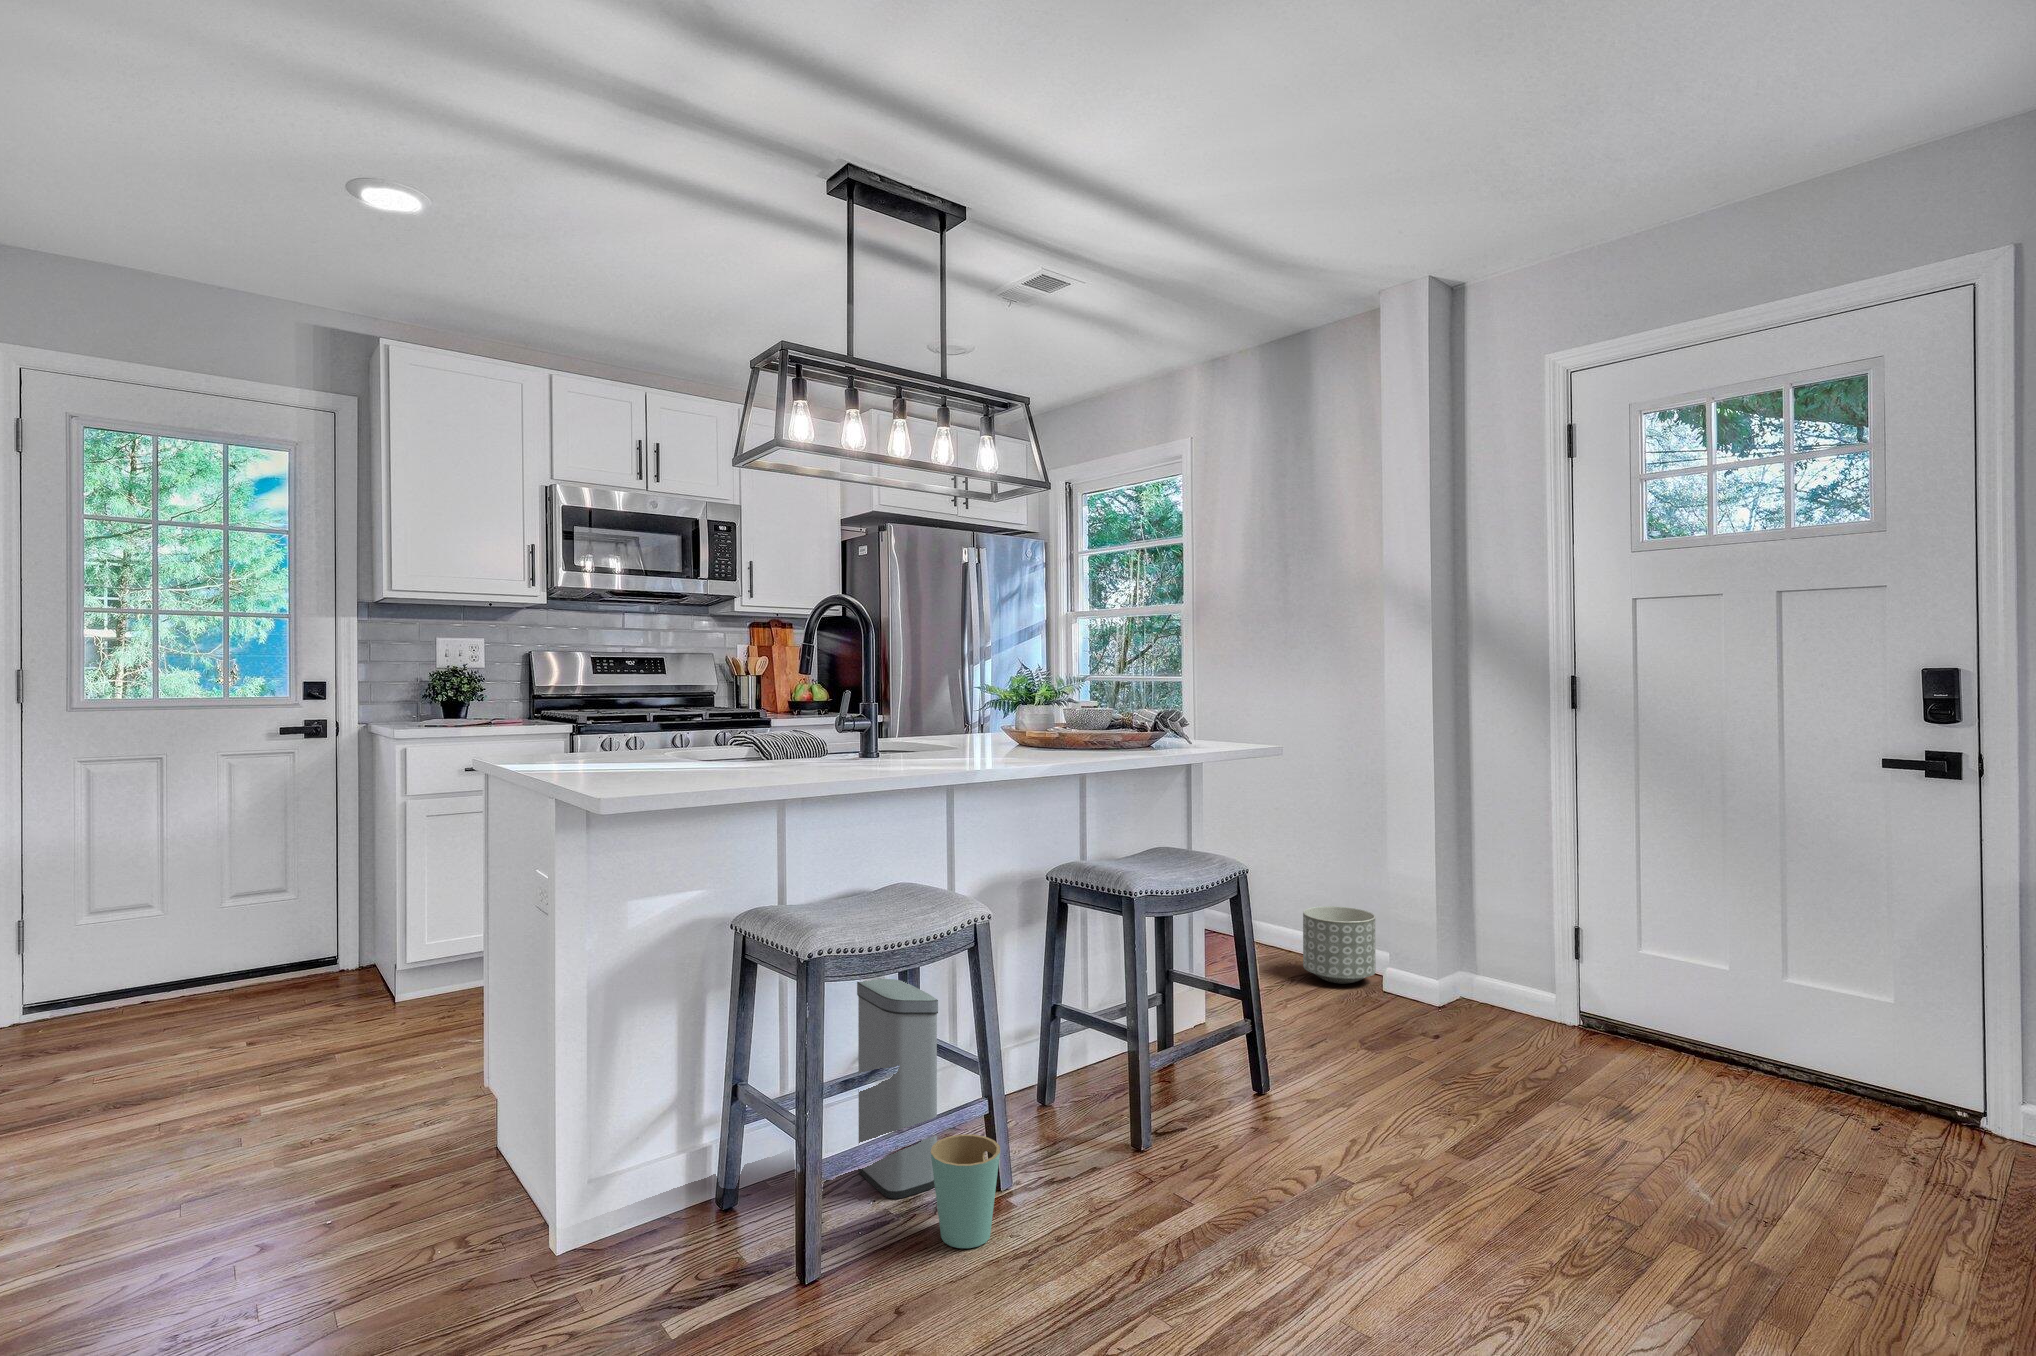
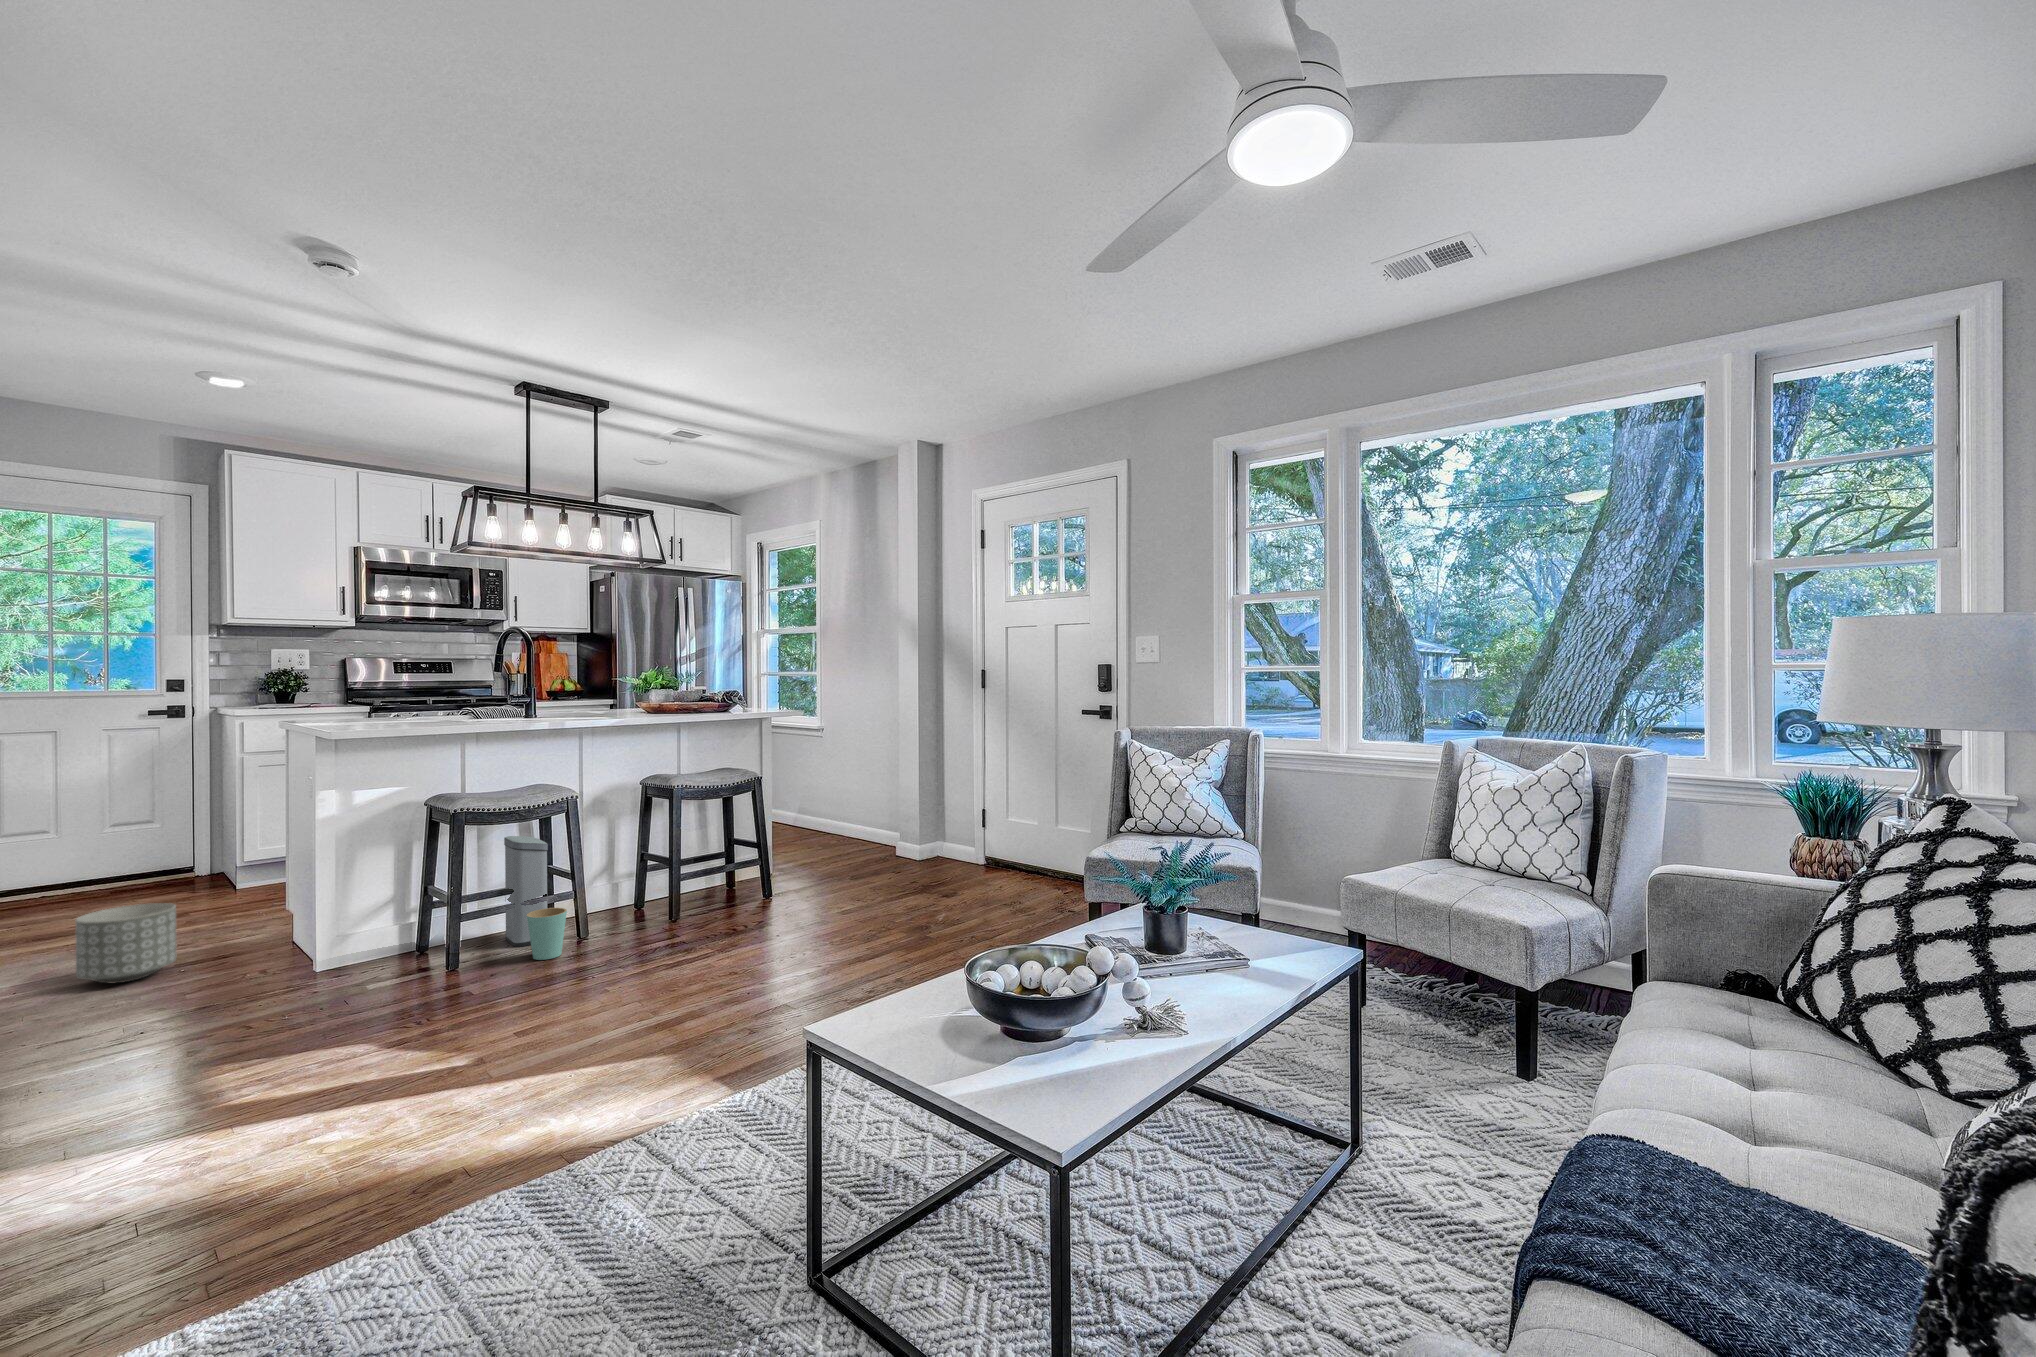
planter: present [1303,906,1376,984] -> present [76,903,176,984]

